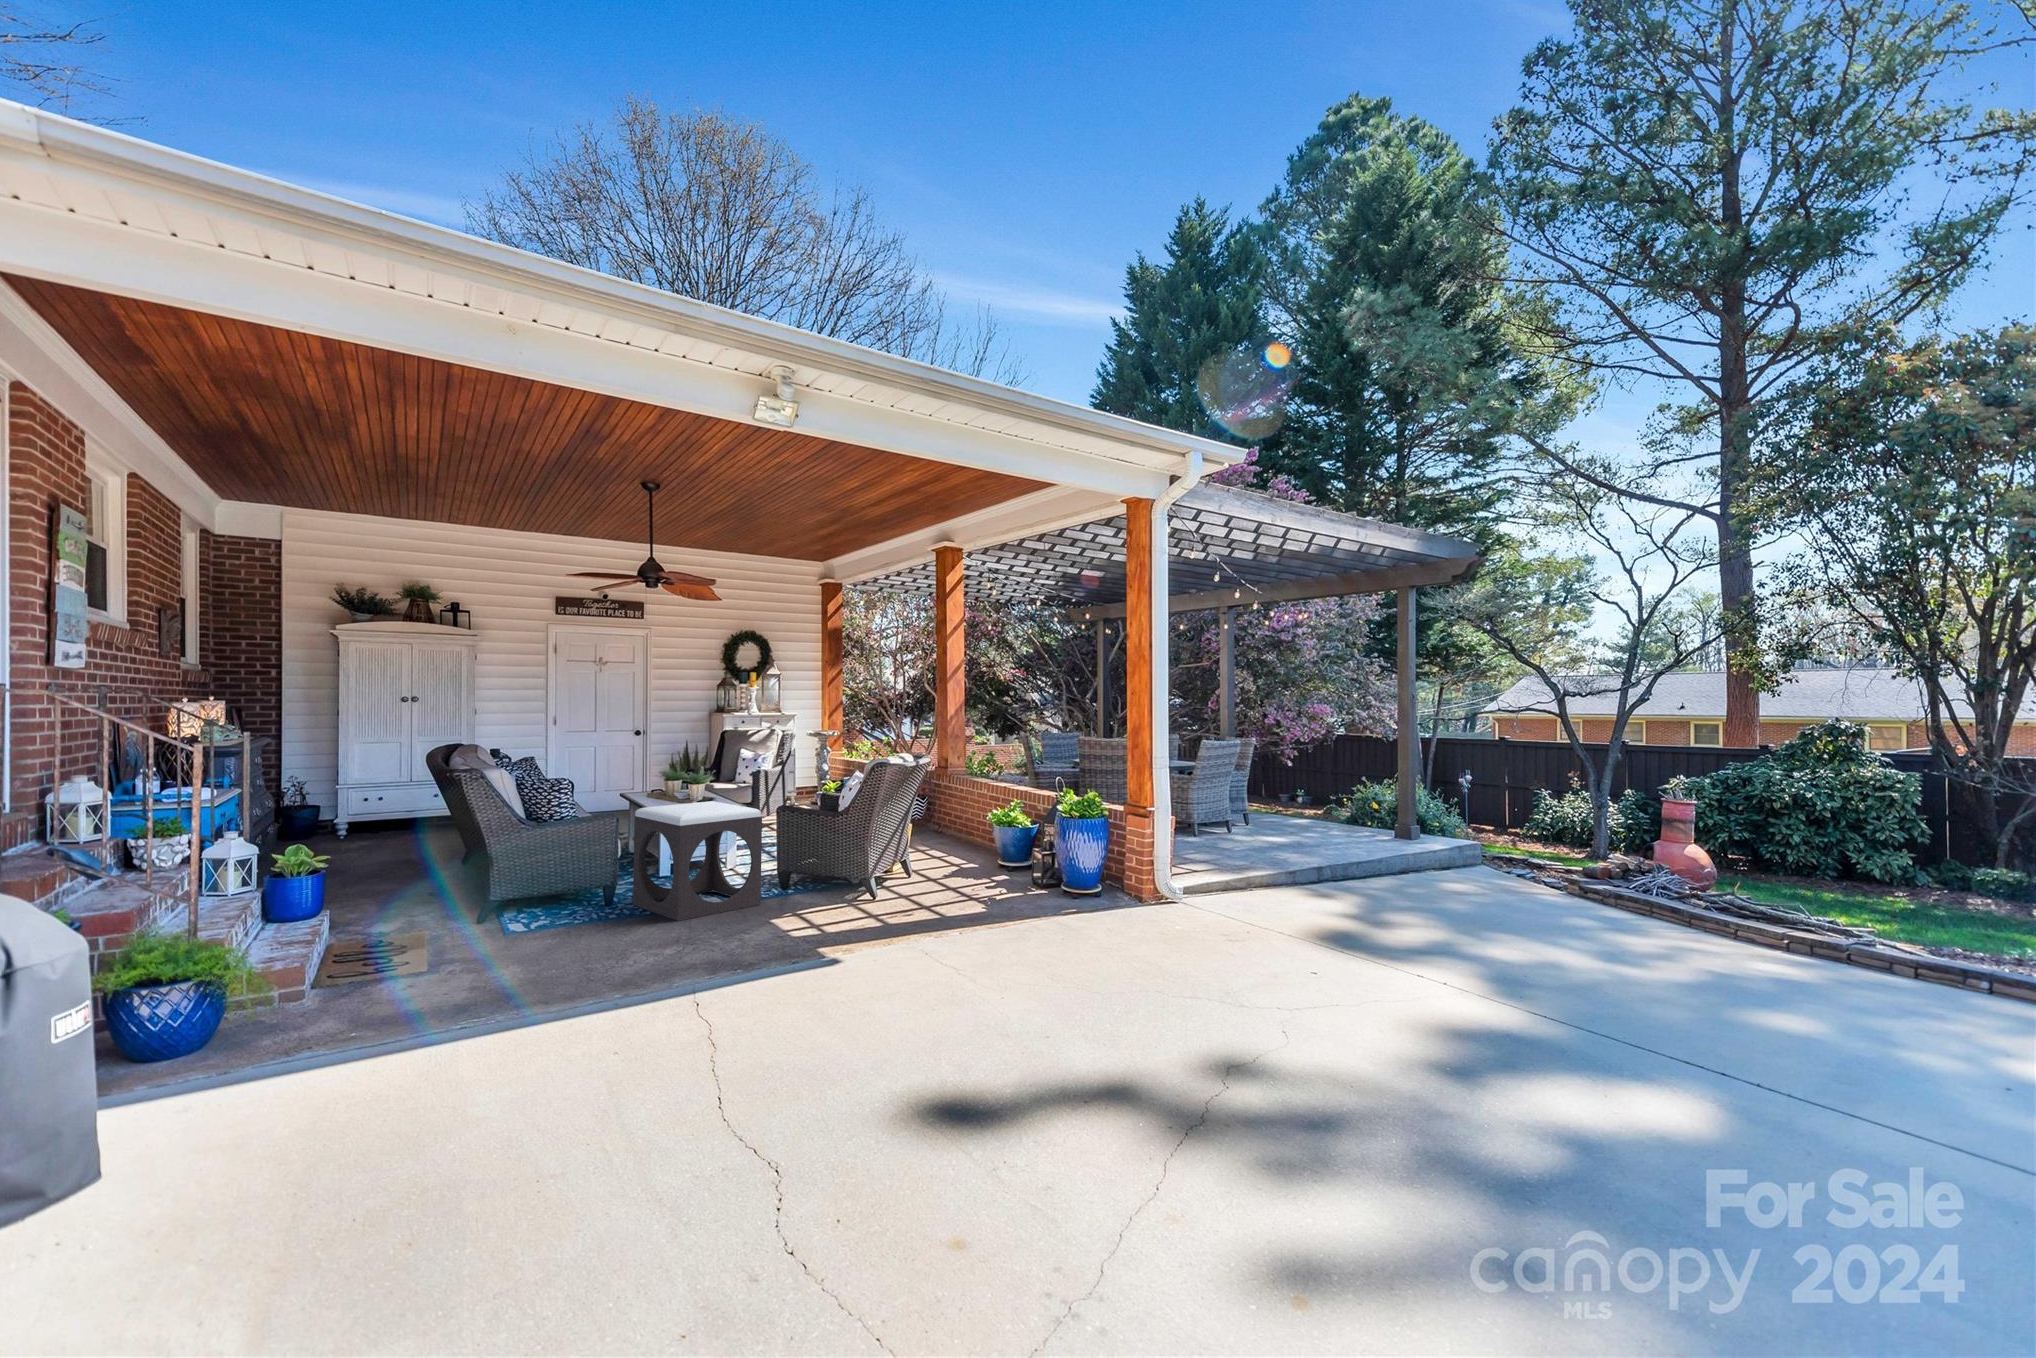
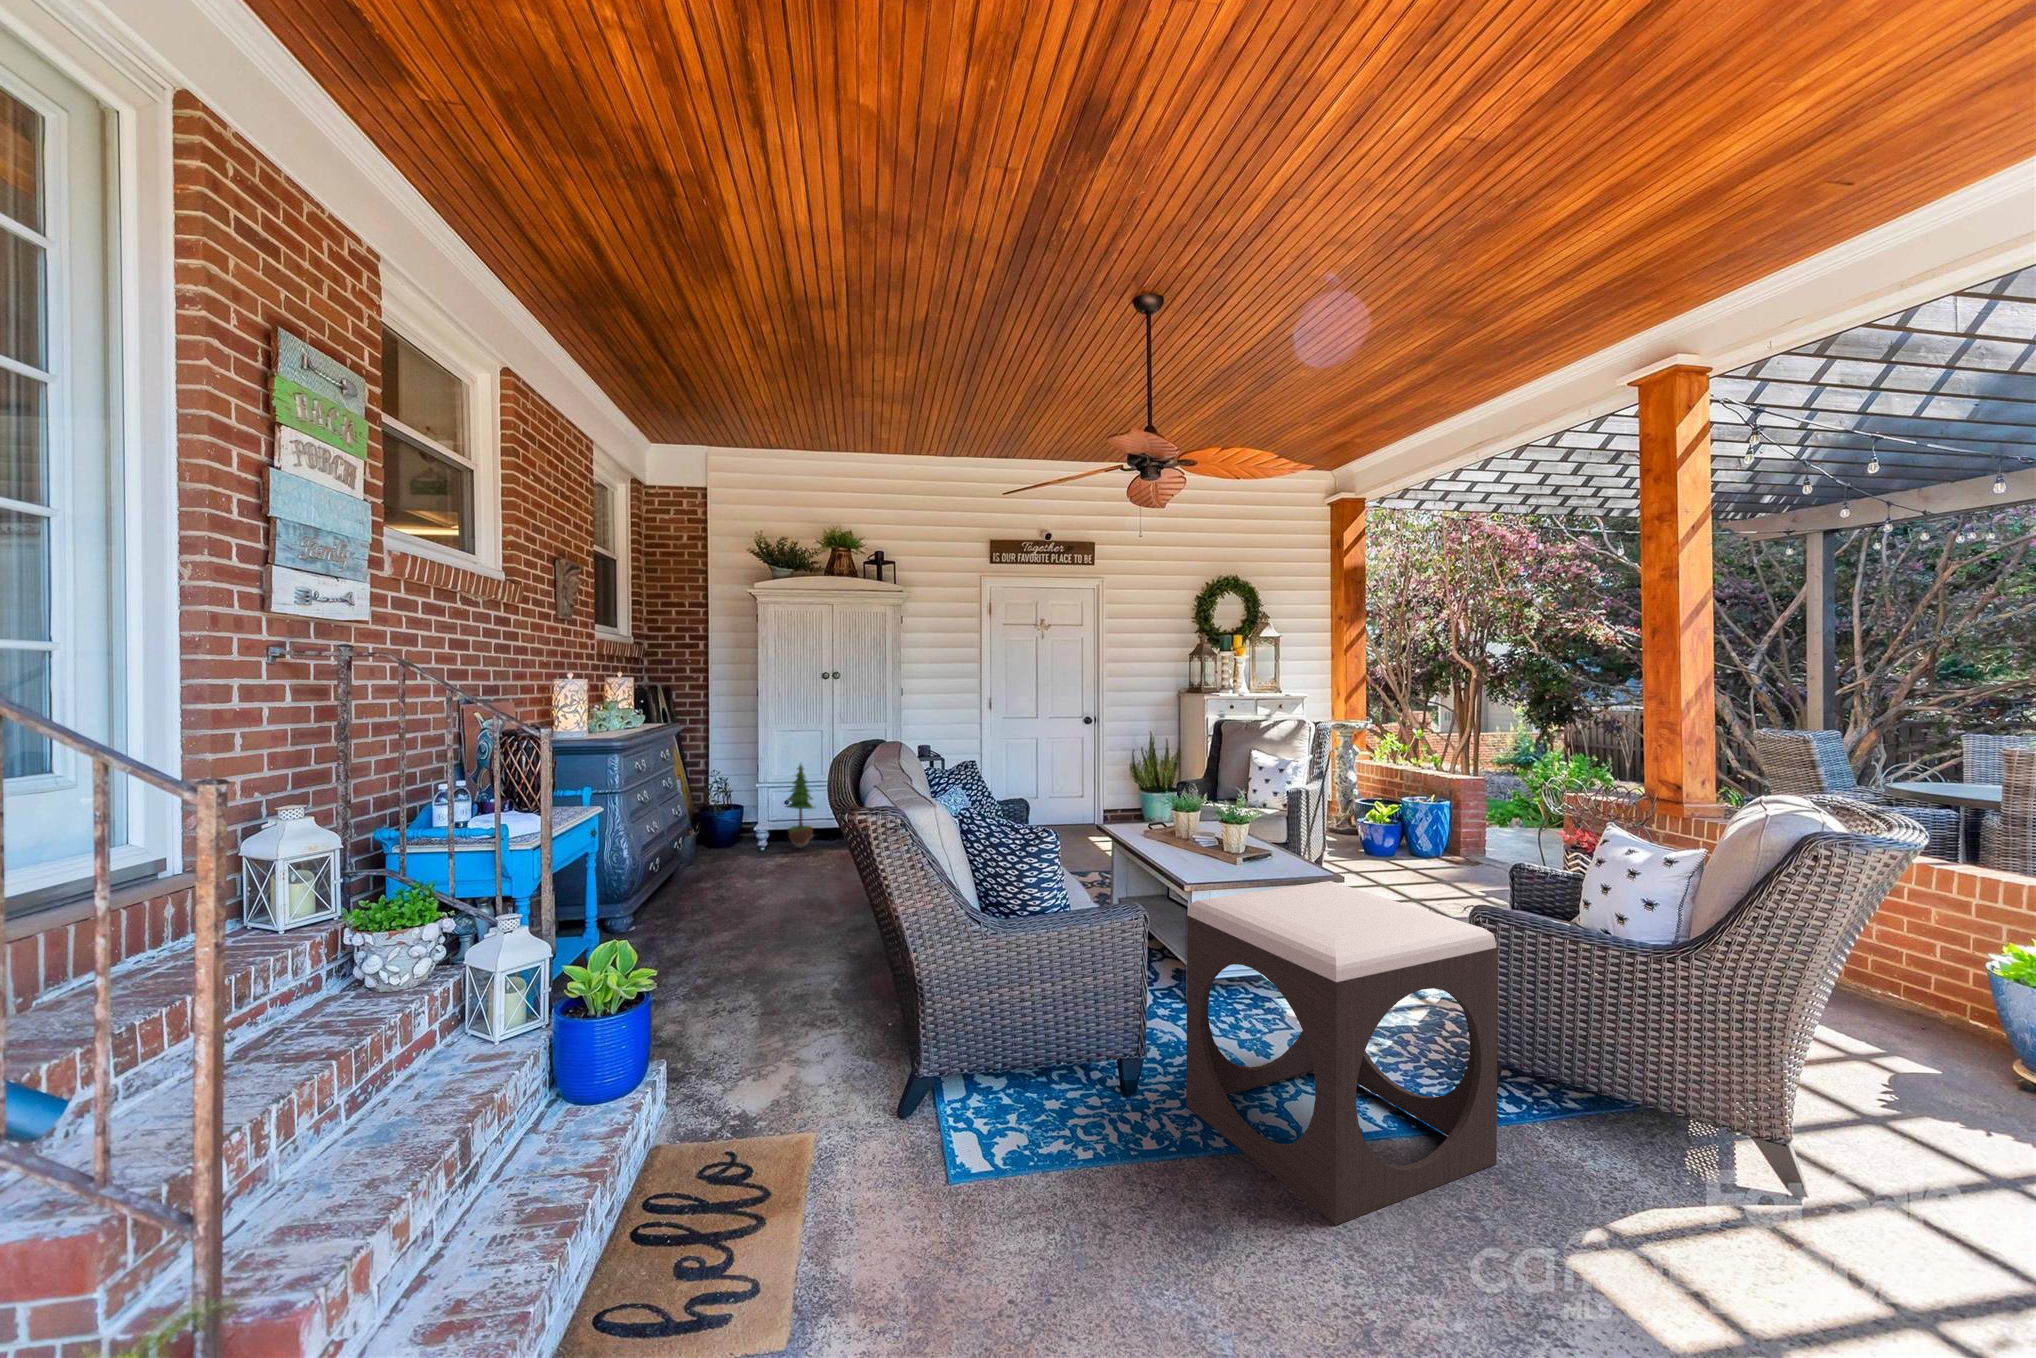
potted tree: none [363,769,394,838] -> present [786,765,813,848]

